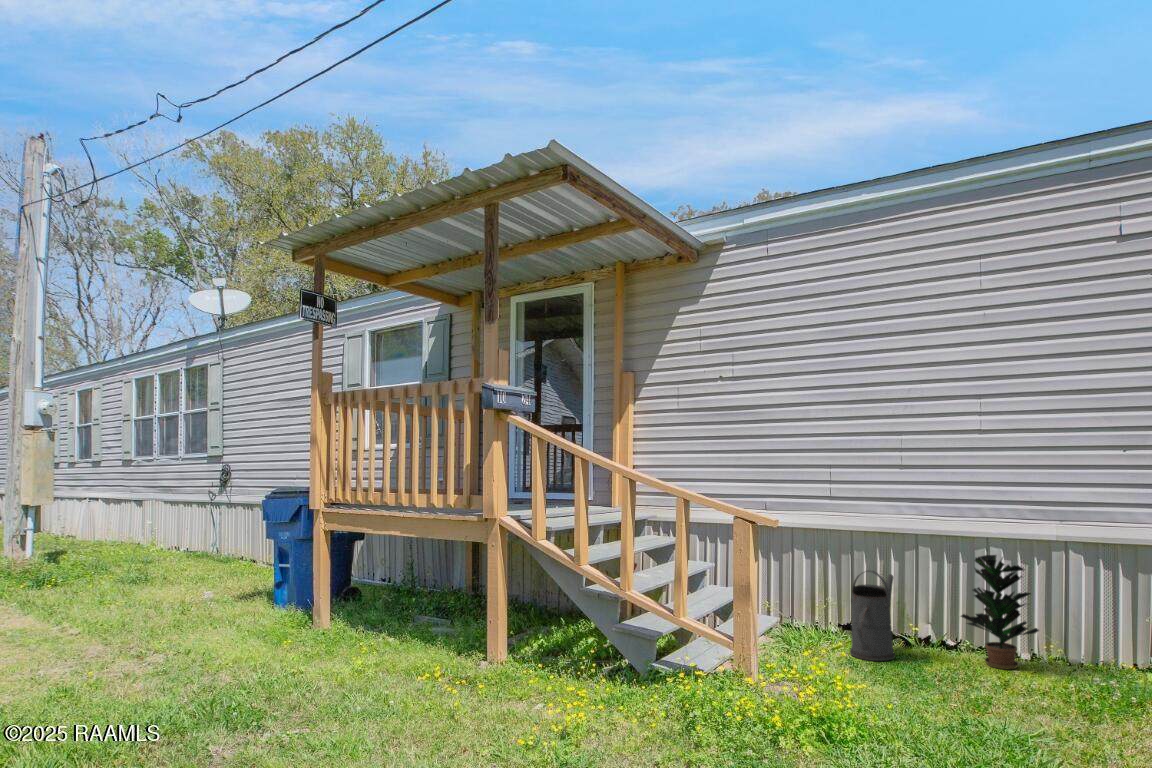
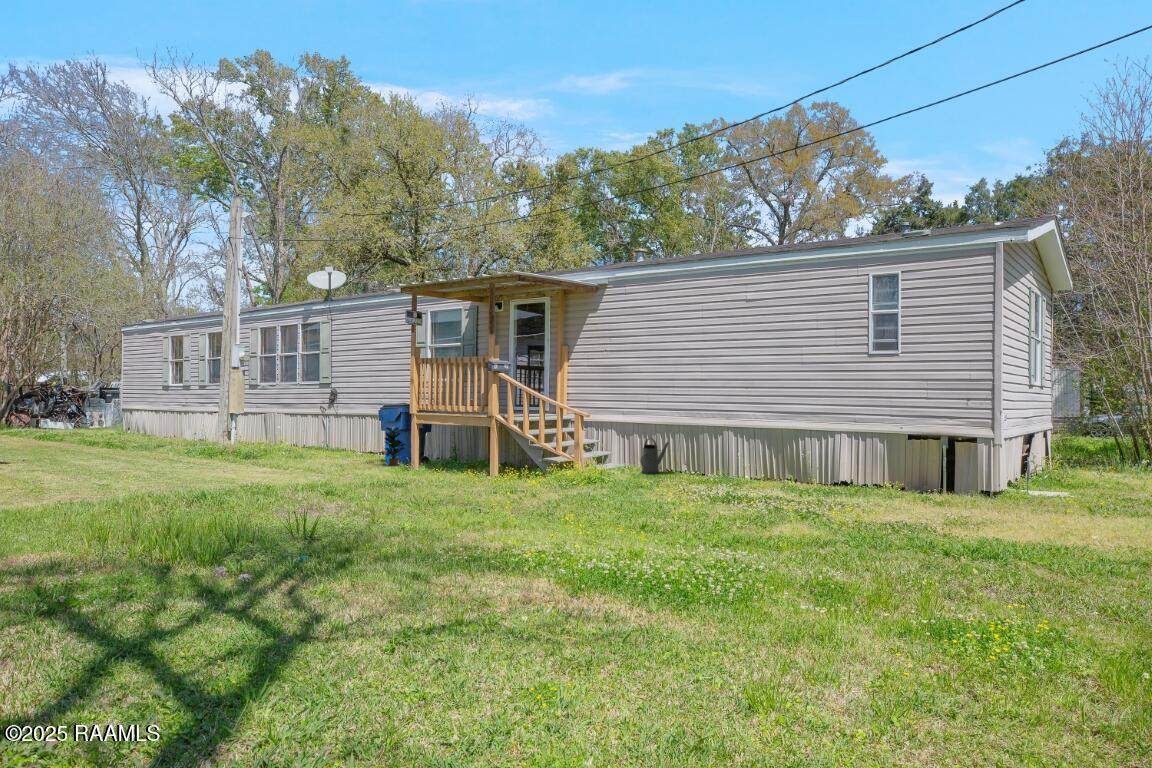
potted plant: present [961,555,1039,669] -> present [384,428,406,466]

